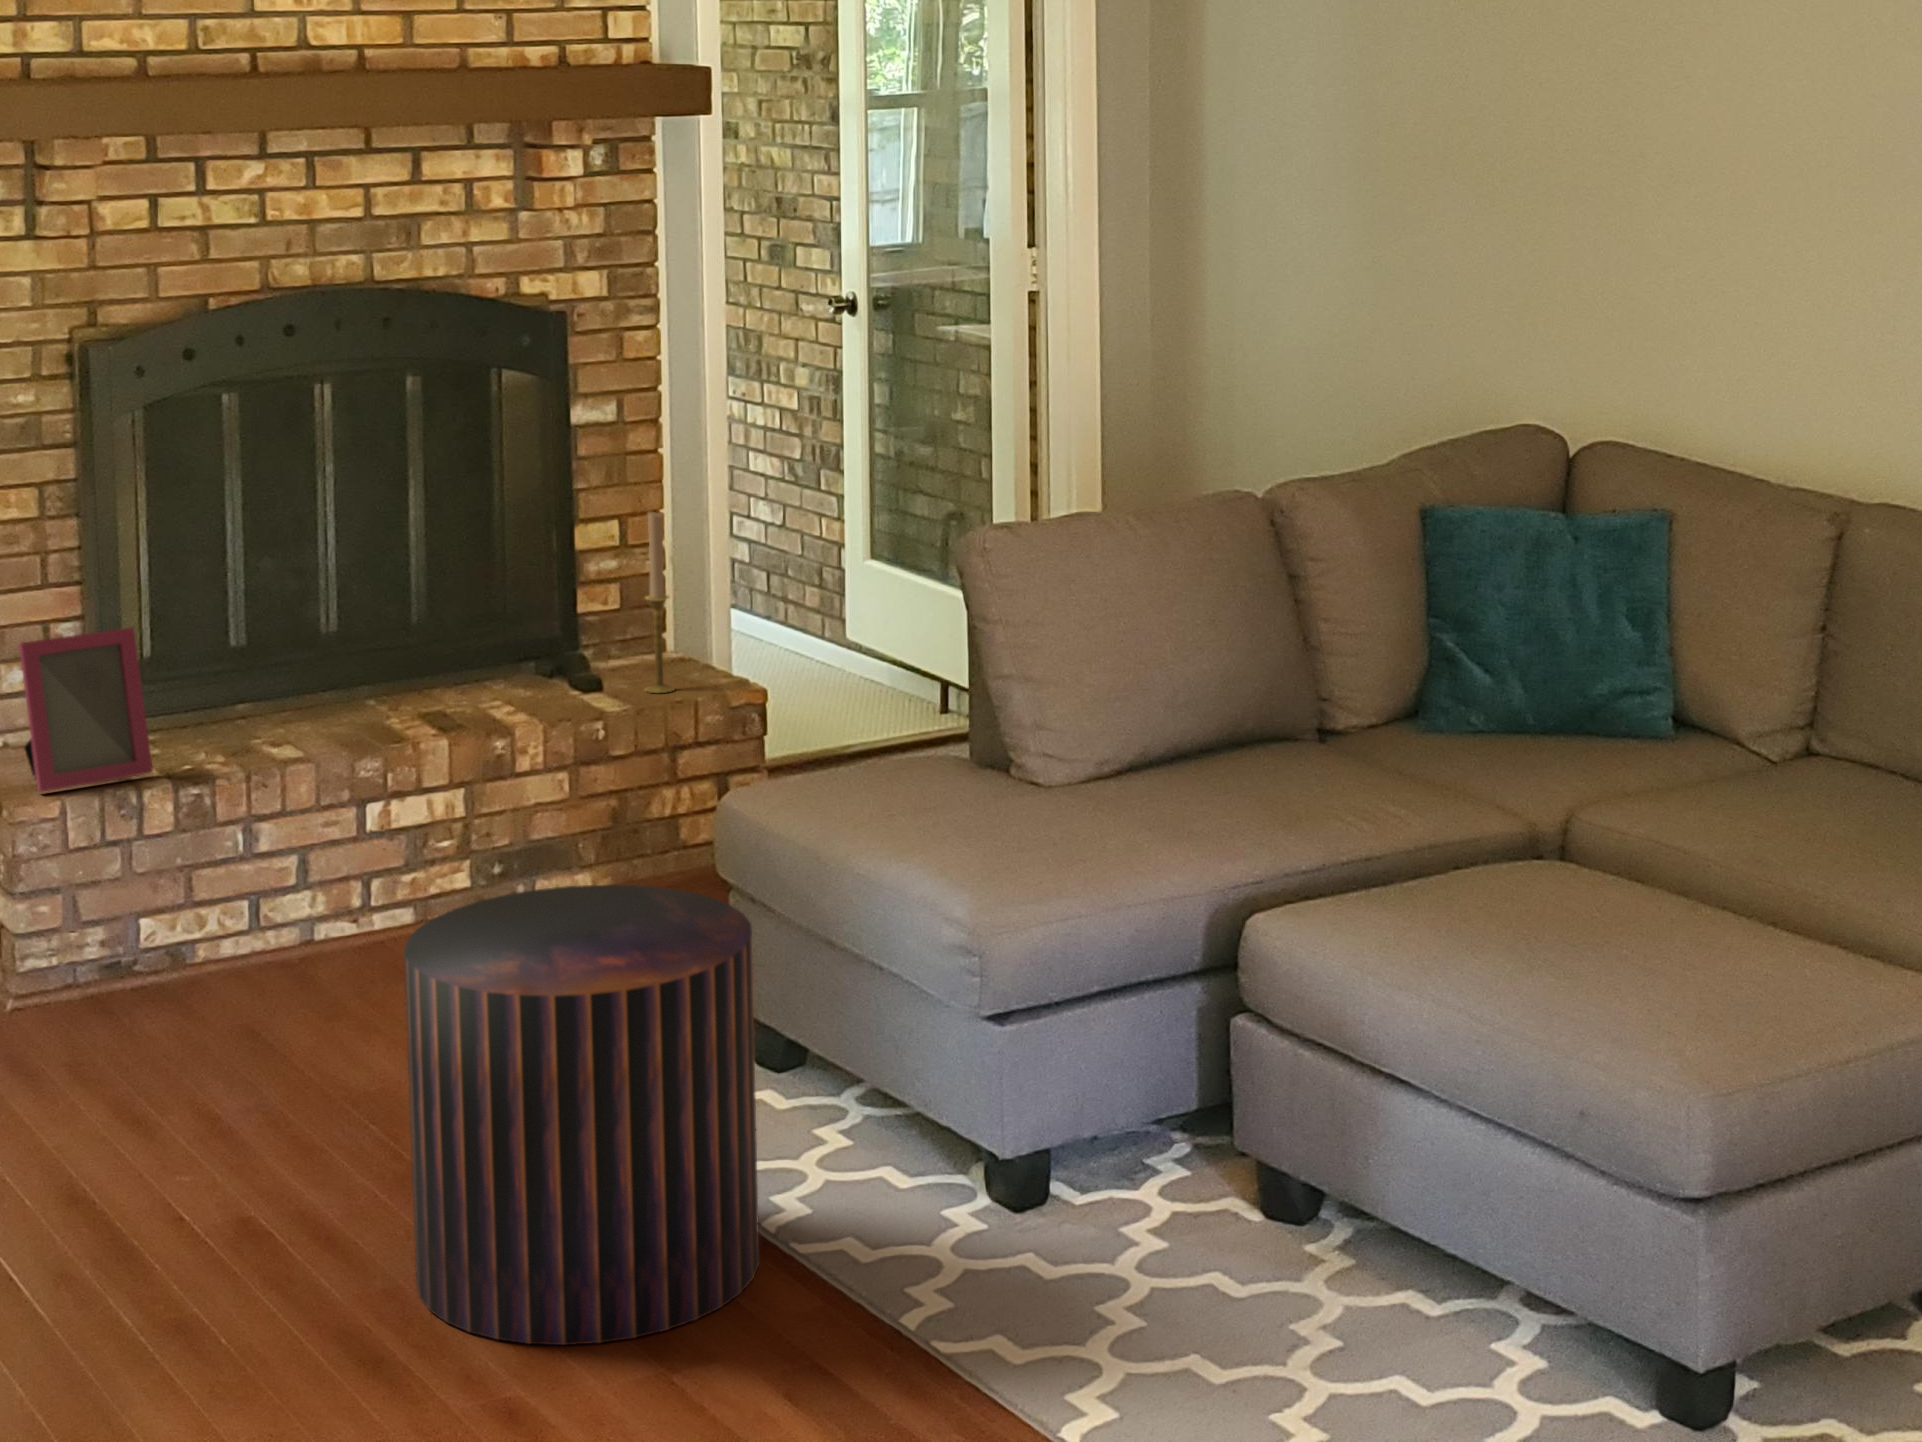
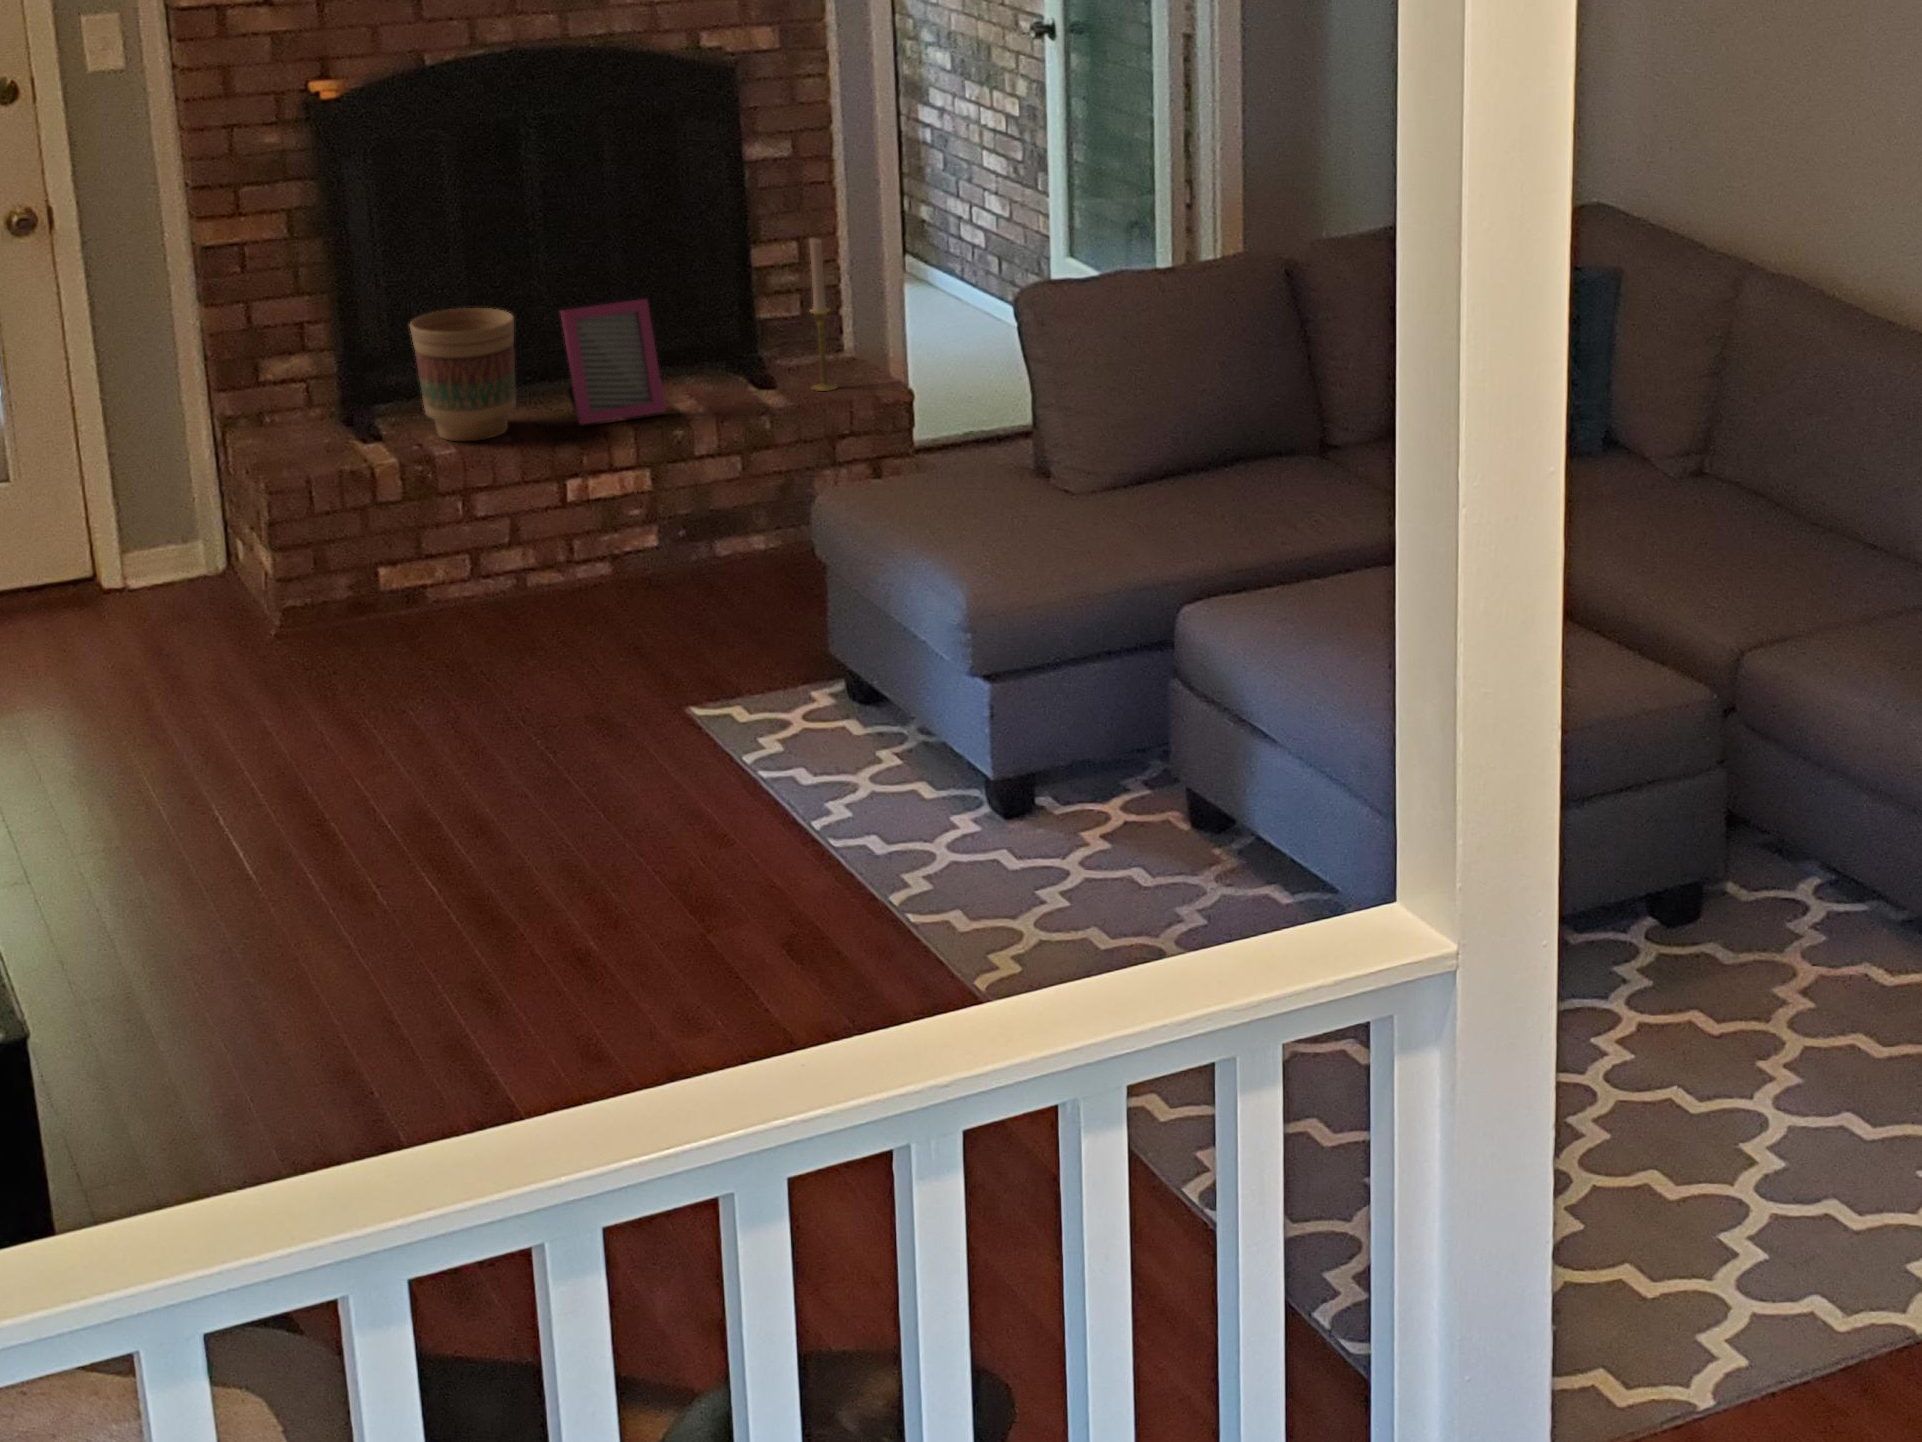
flower pot: none [183,596,310,756] -> present [410,308,516,441]
picture frame: present [19,628,153,792] -> present [561,299,666,425]
pouf: present [404,885,759,1345] -> none [507,567,788,900]

